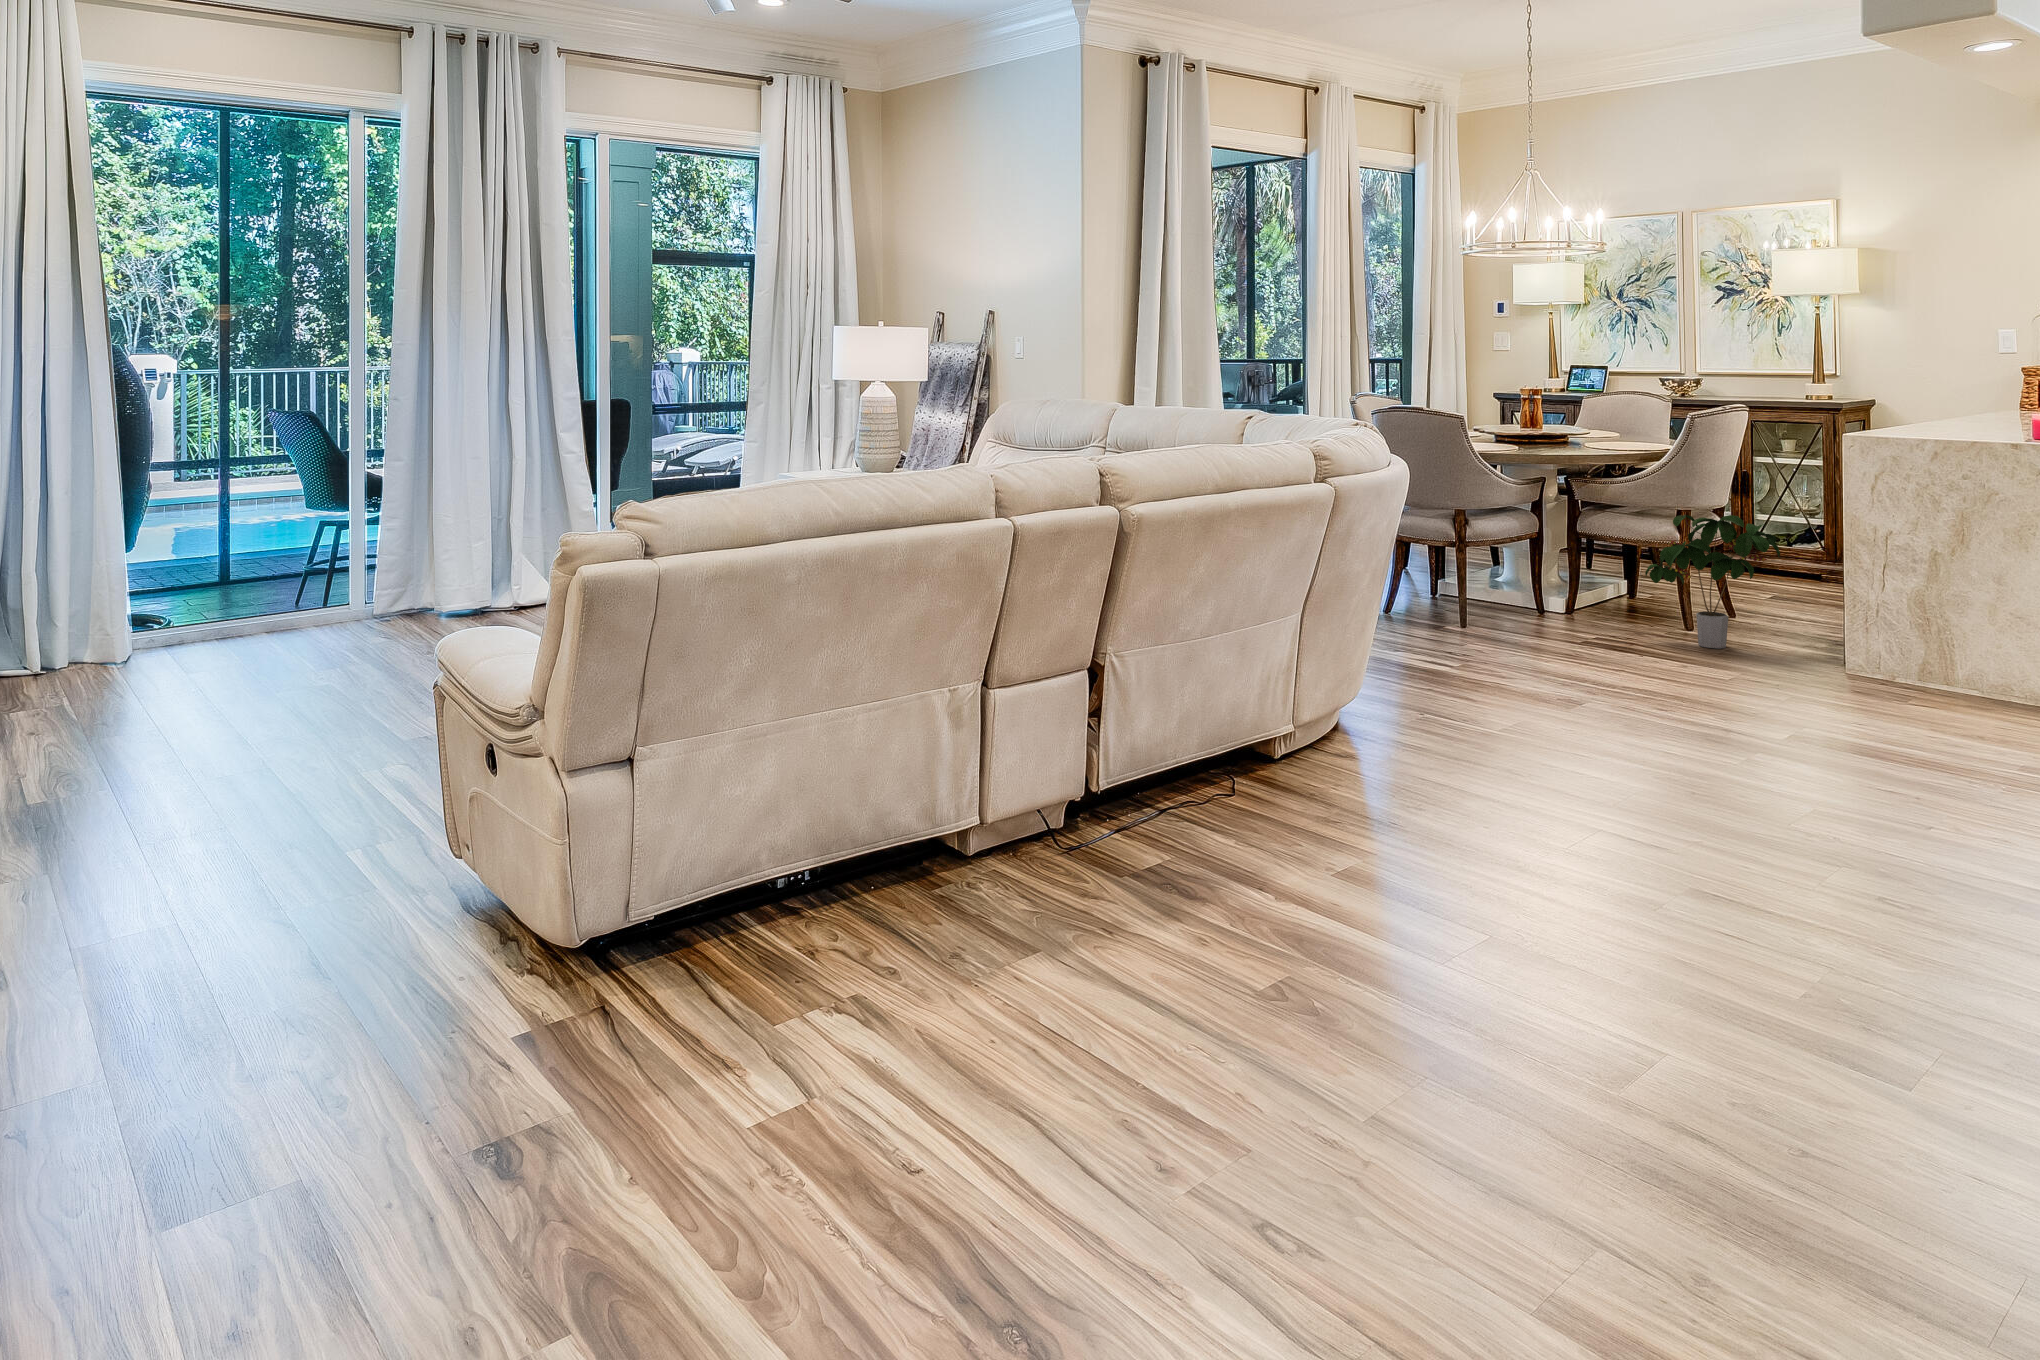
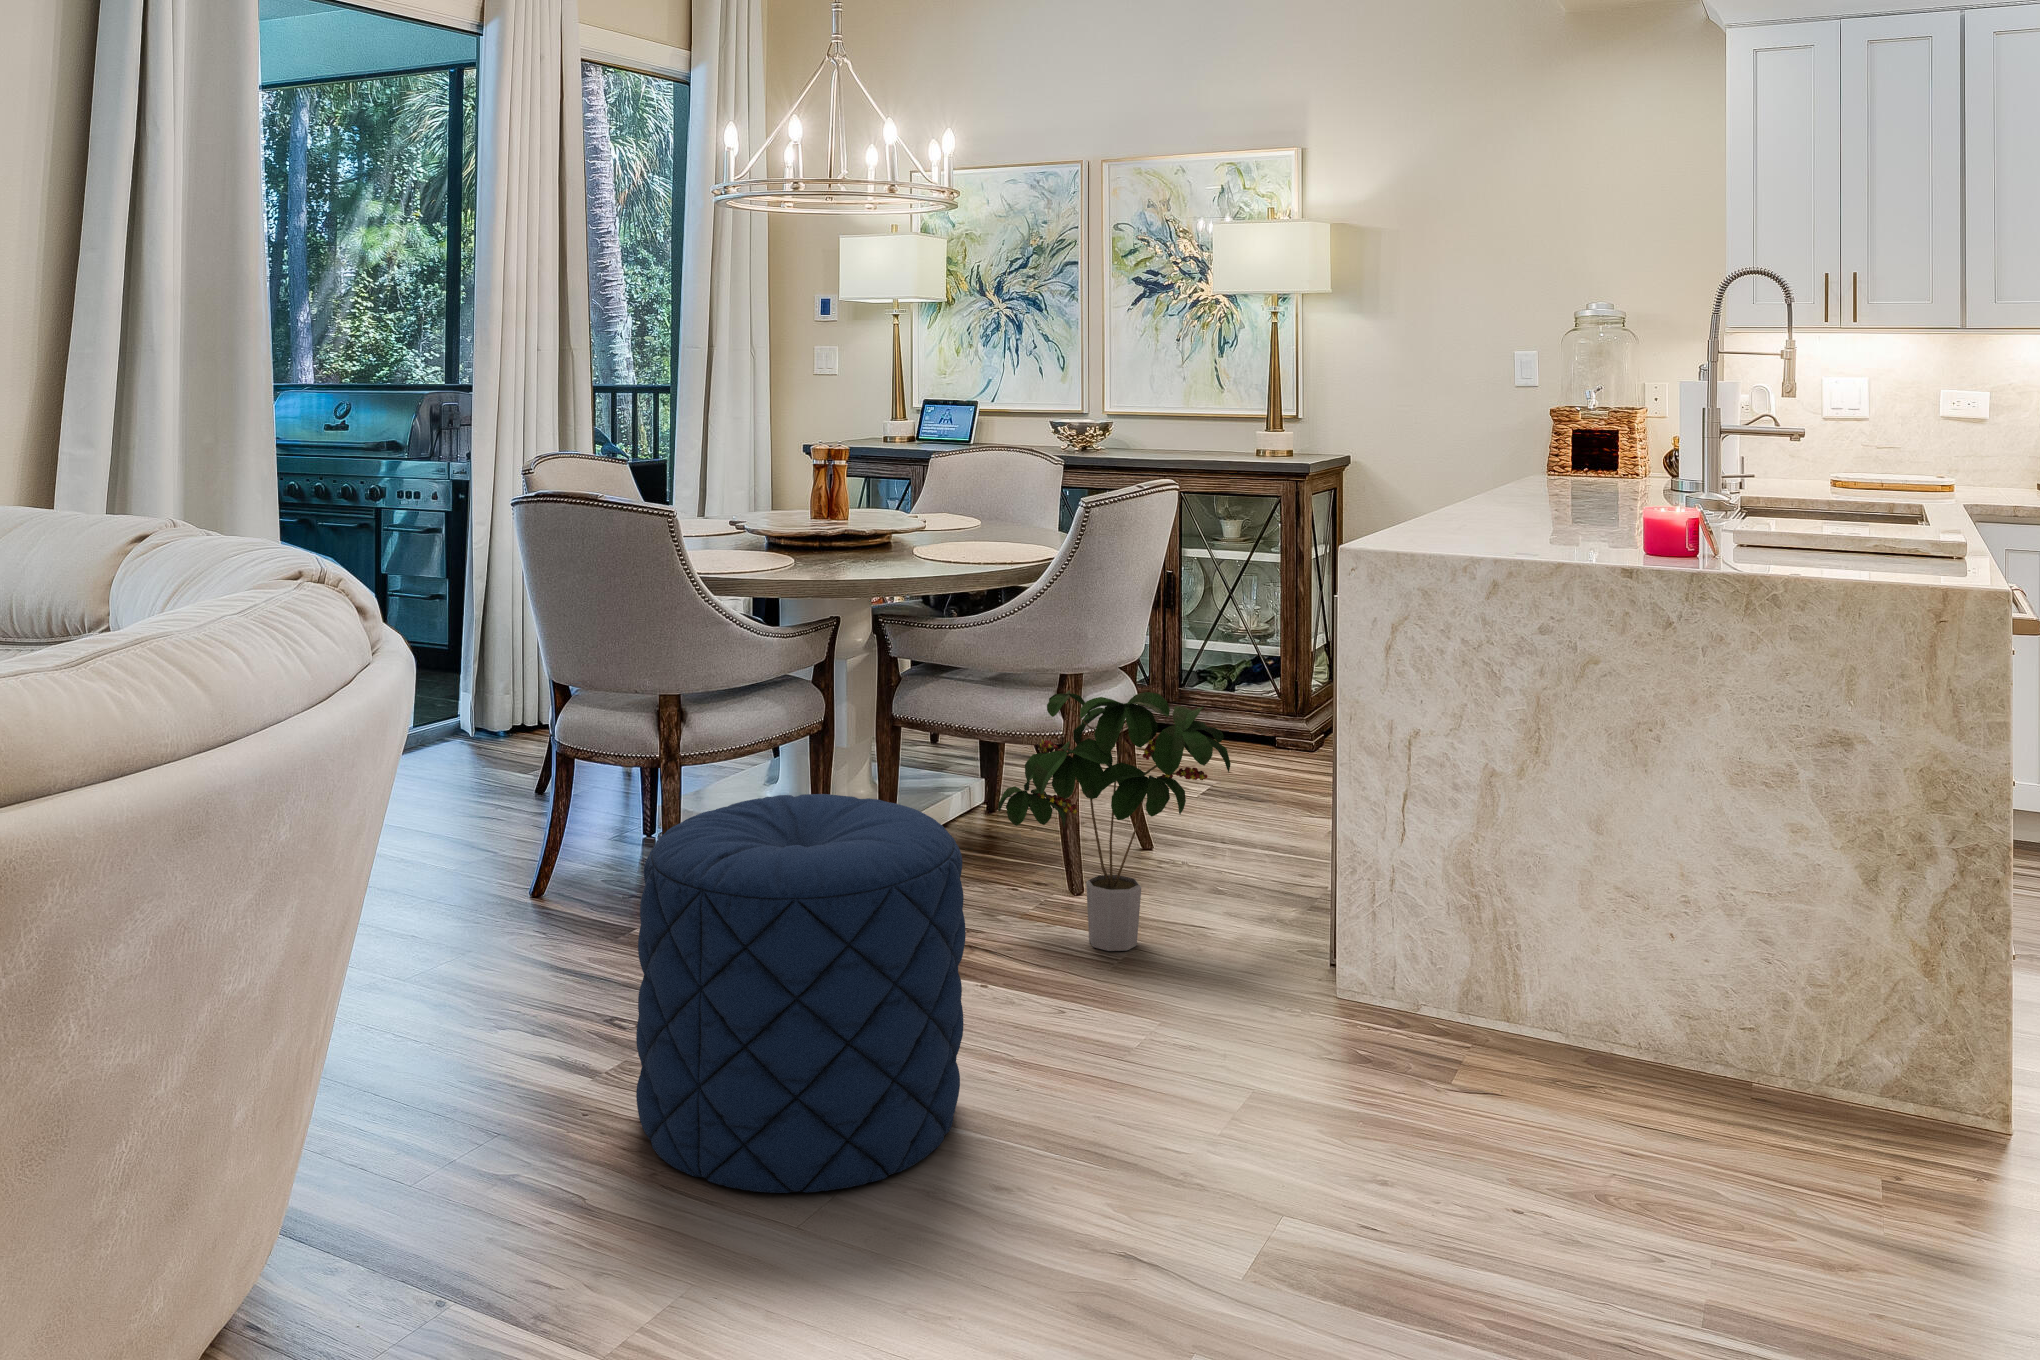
pouf: none [1484,545,1640,701] -> present [636,794,966,1193]

